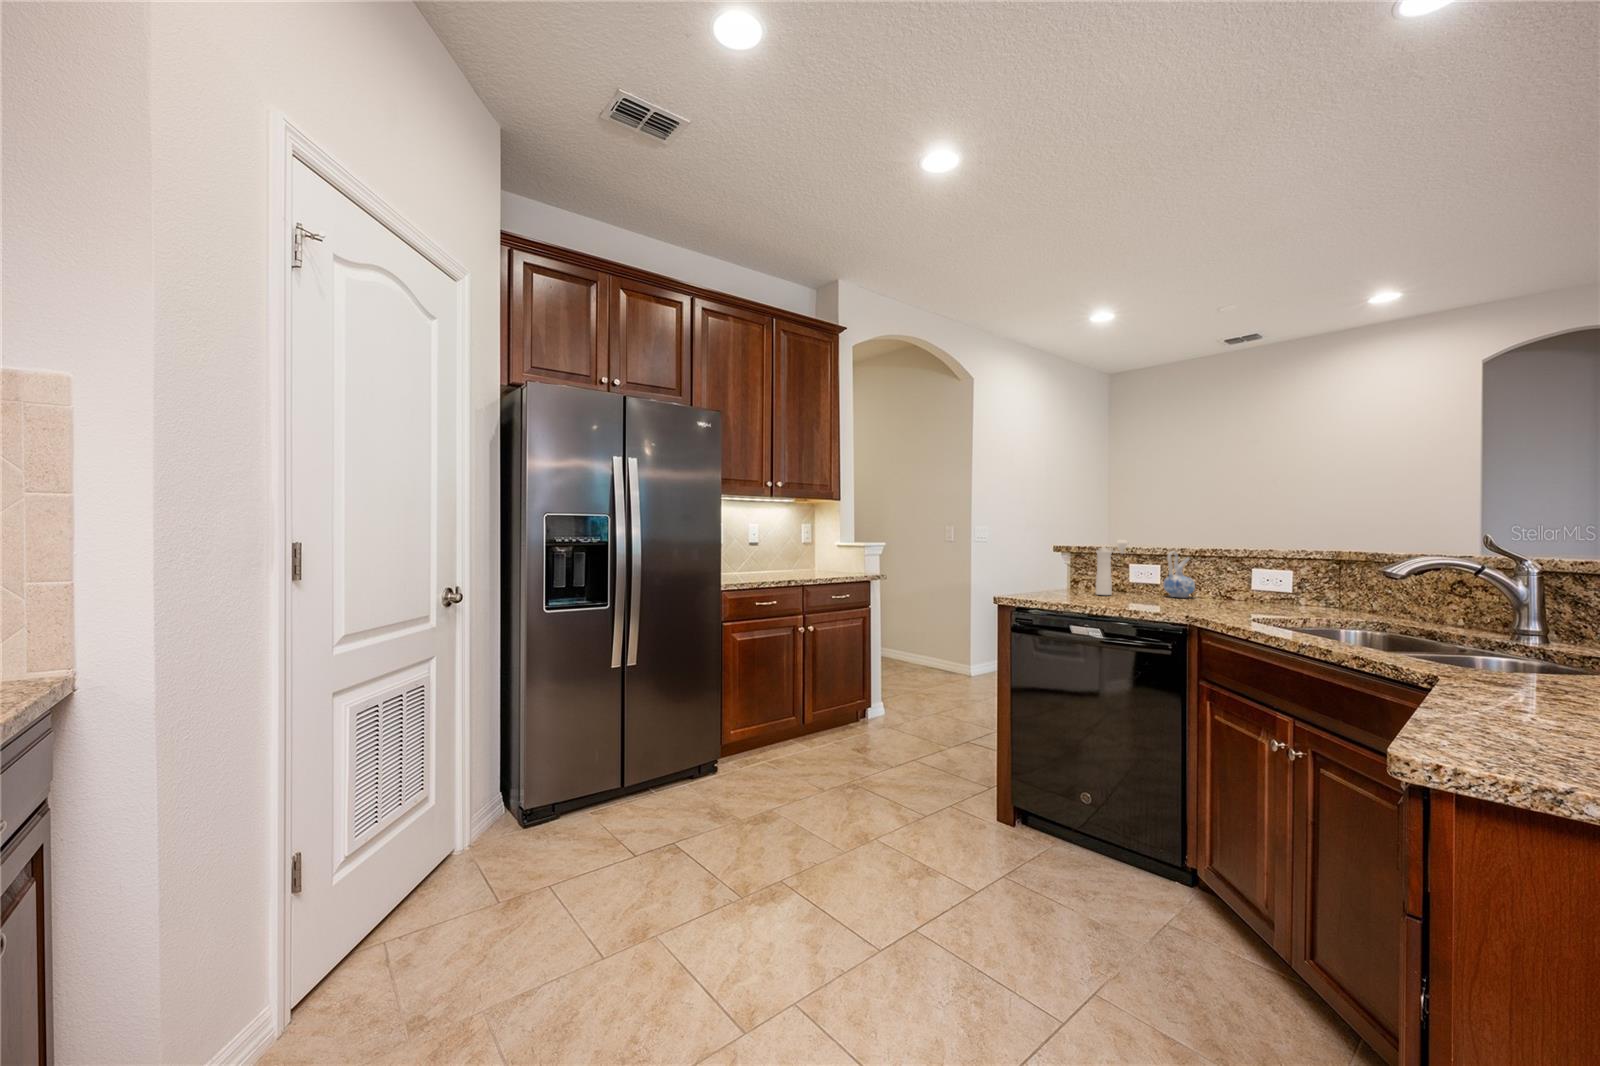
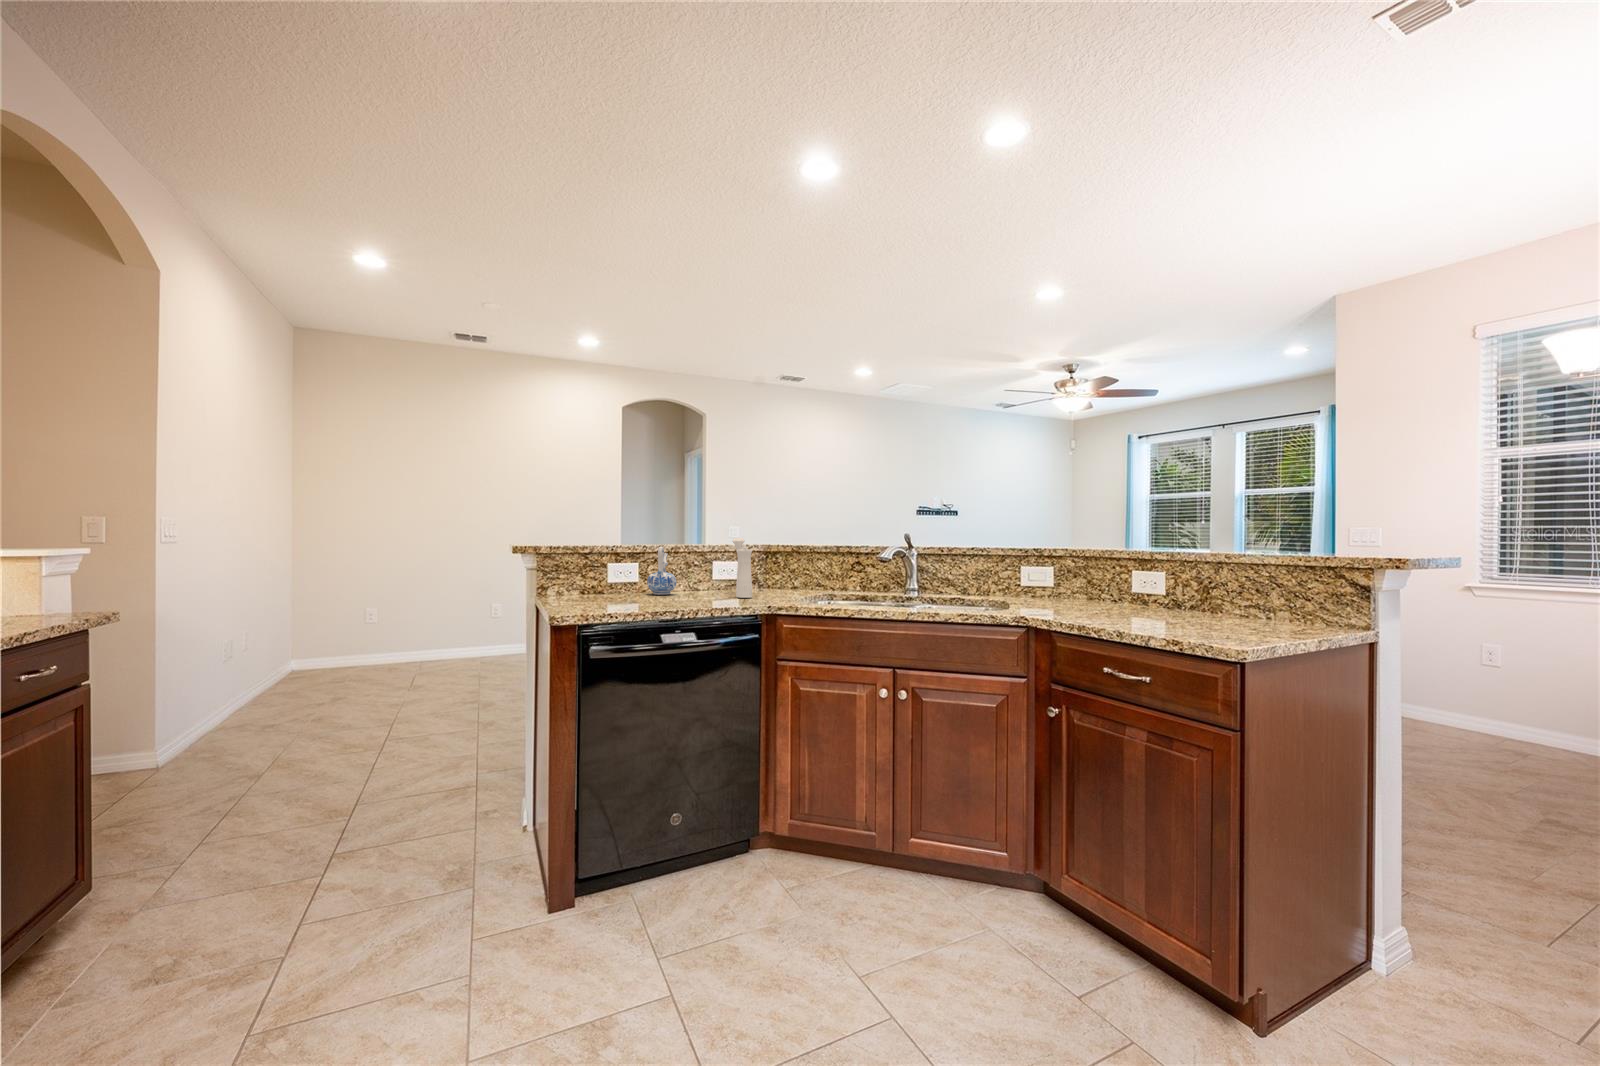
pepper mill: present [1096,540,1128,595] -> present [733,538,752,598]

